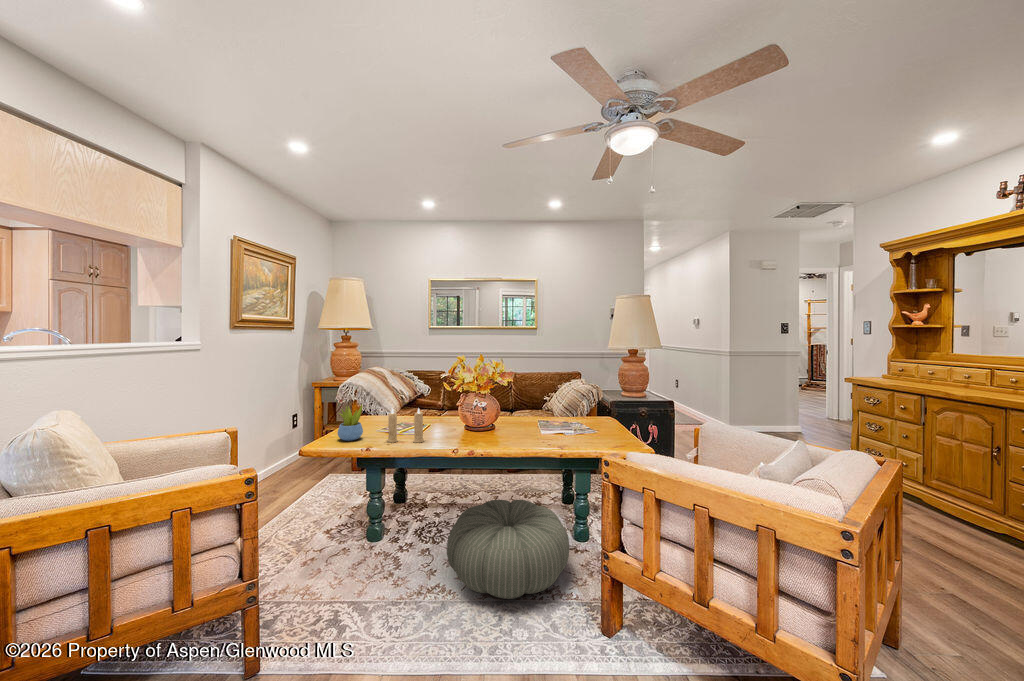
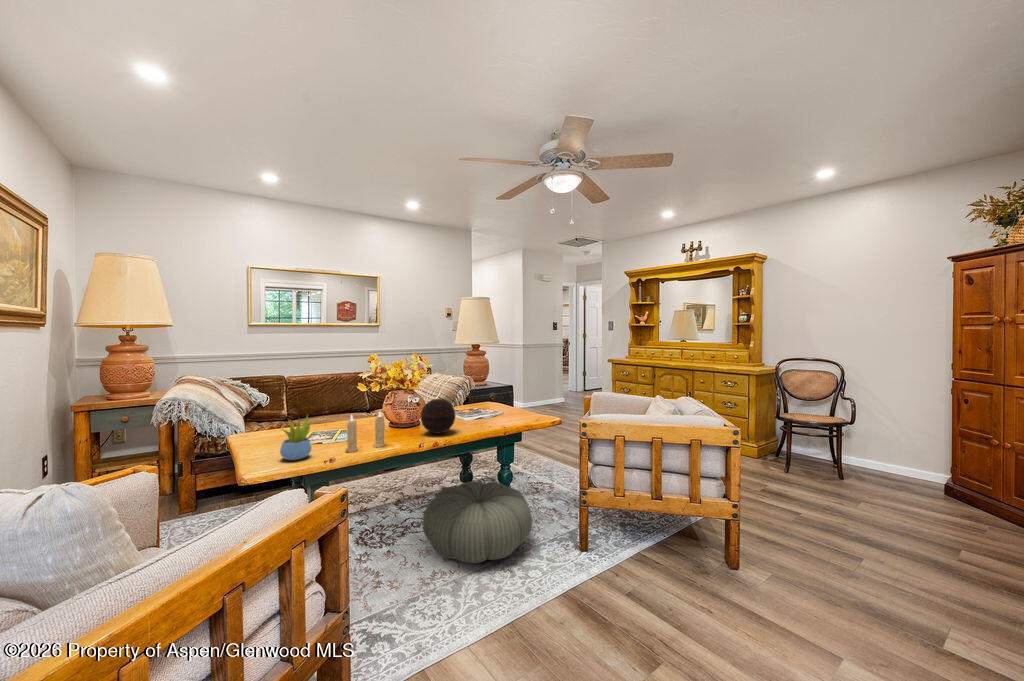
decorative orb: none [468,403,504,440] -> present [421,399,456,434]

